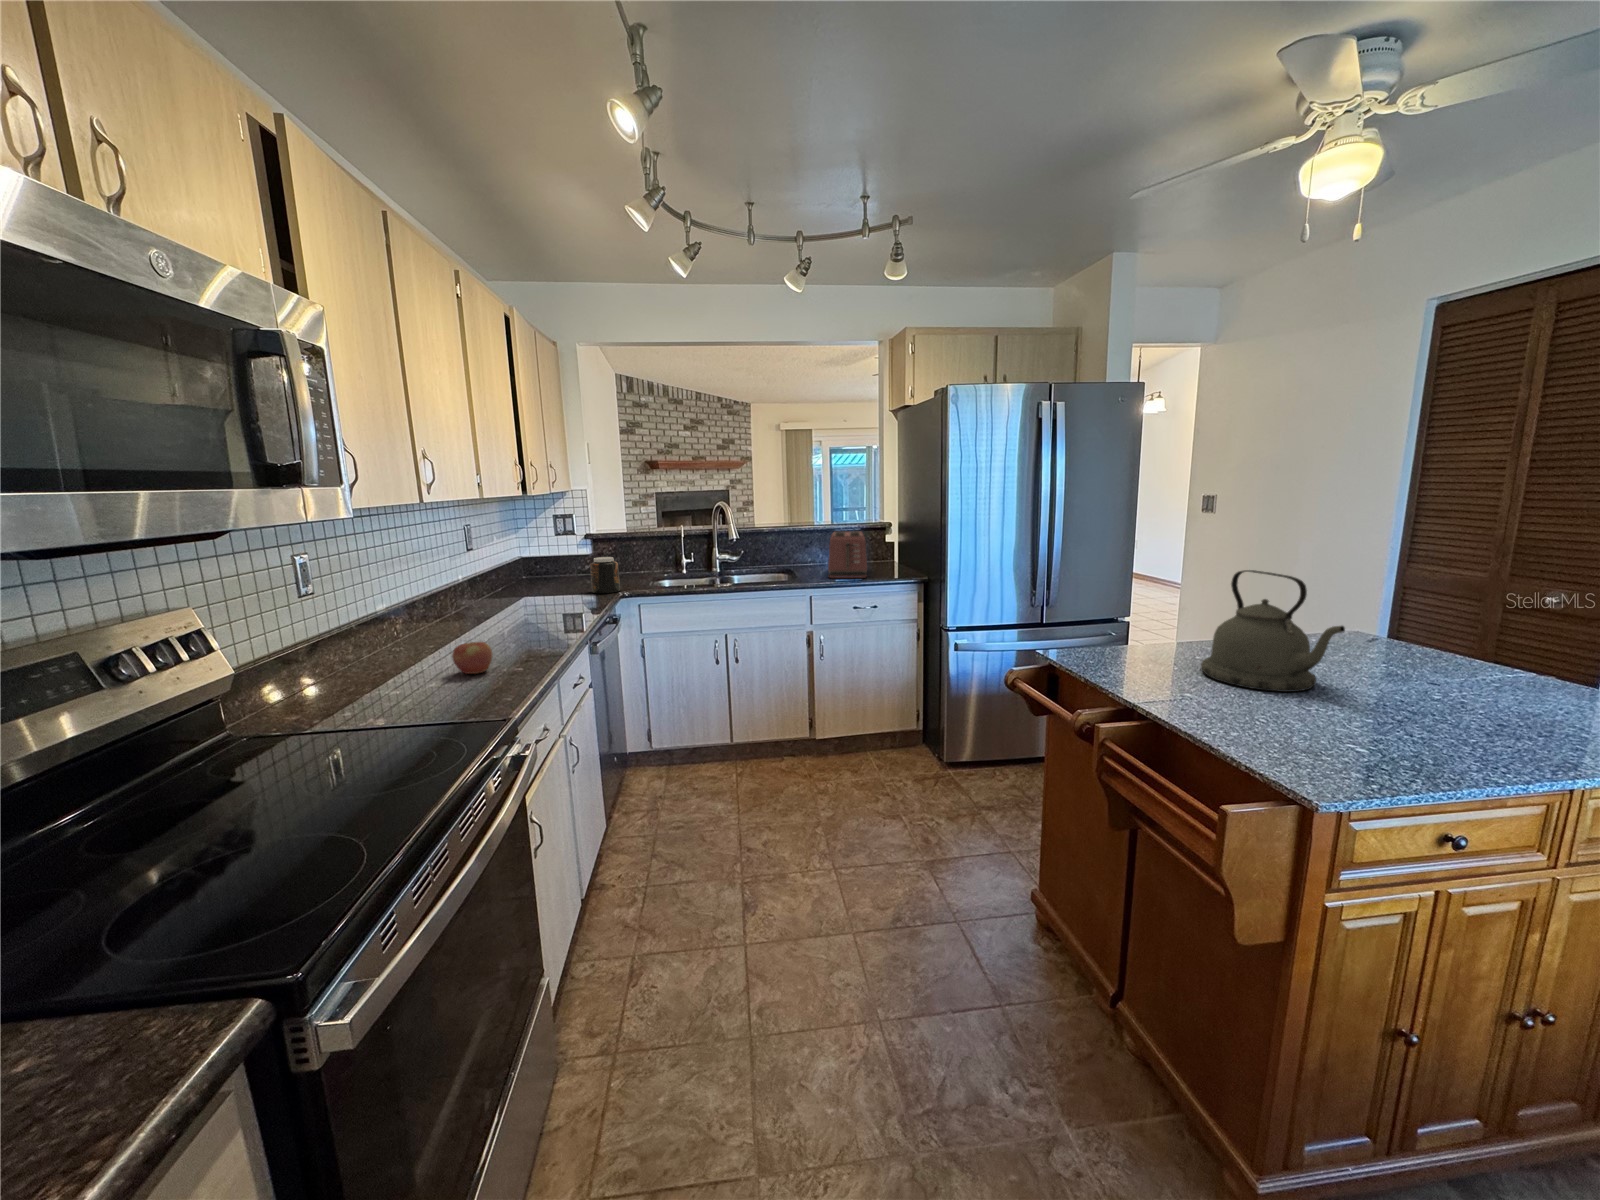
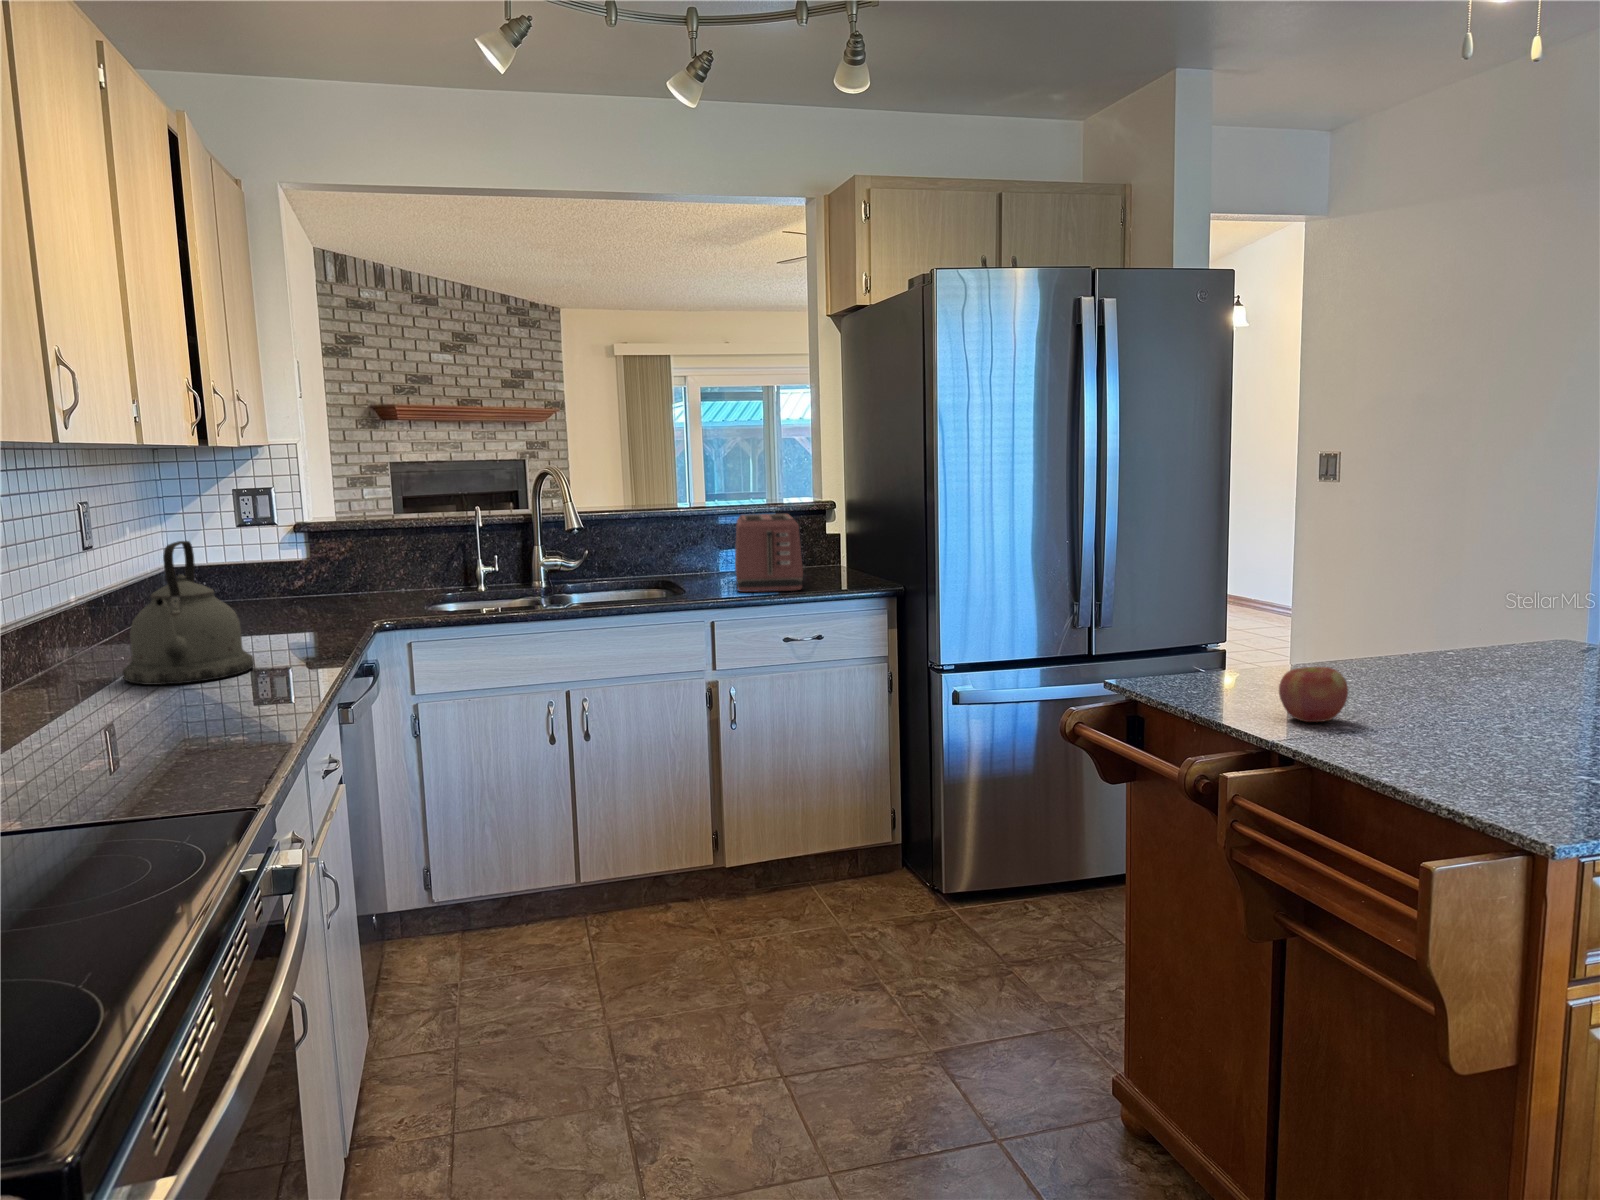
jar: present [590,557,620,593] -> none [313,560,369,626]
kettle: present [1201,570,1345,692] -> present [123,541,254,685]
apple: present [452,642,493,674] -> present [1279,666,1348,722]

